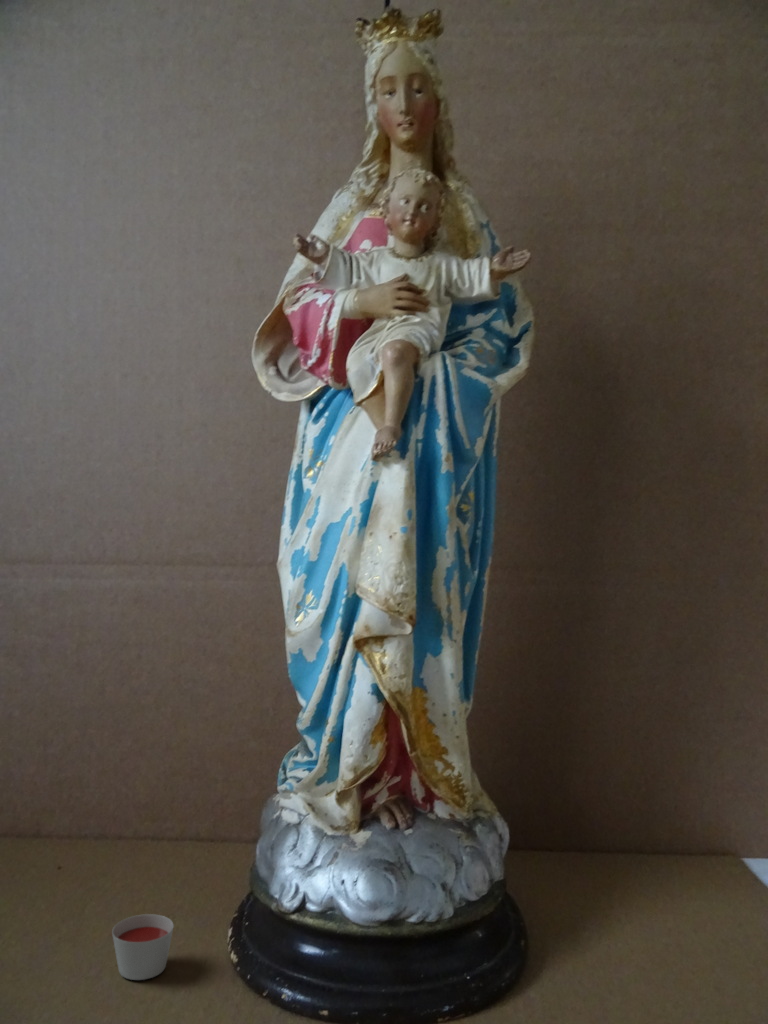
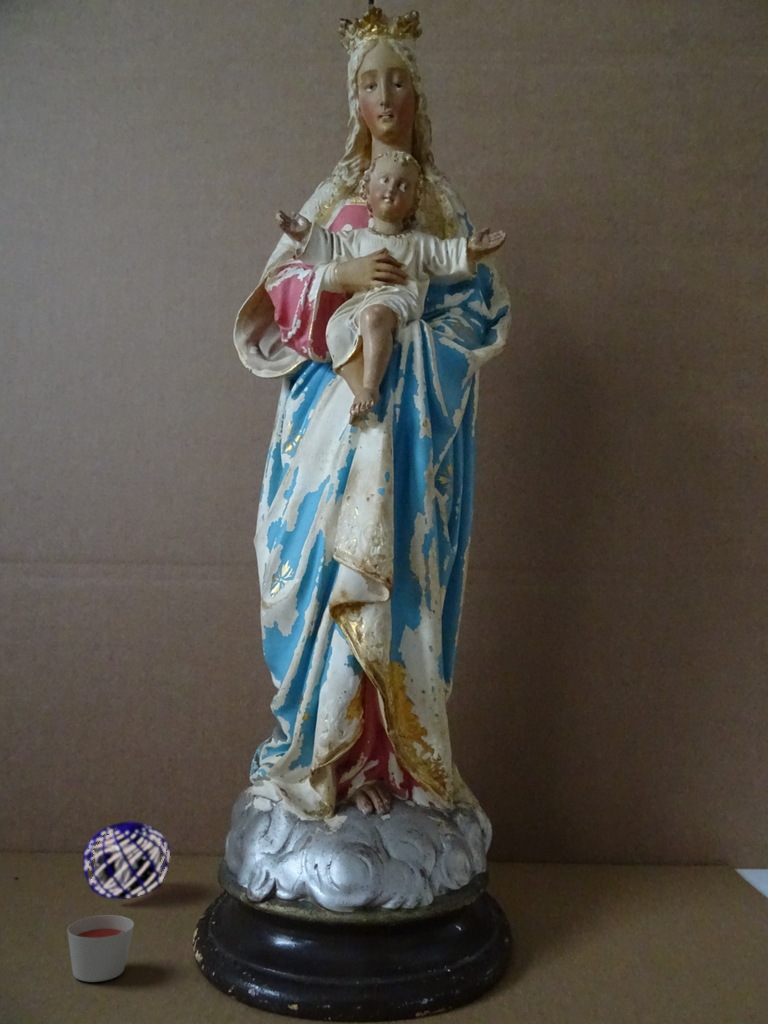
decorative orb: none [122,808,203,883] -> present [83,822,170,899]

